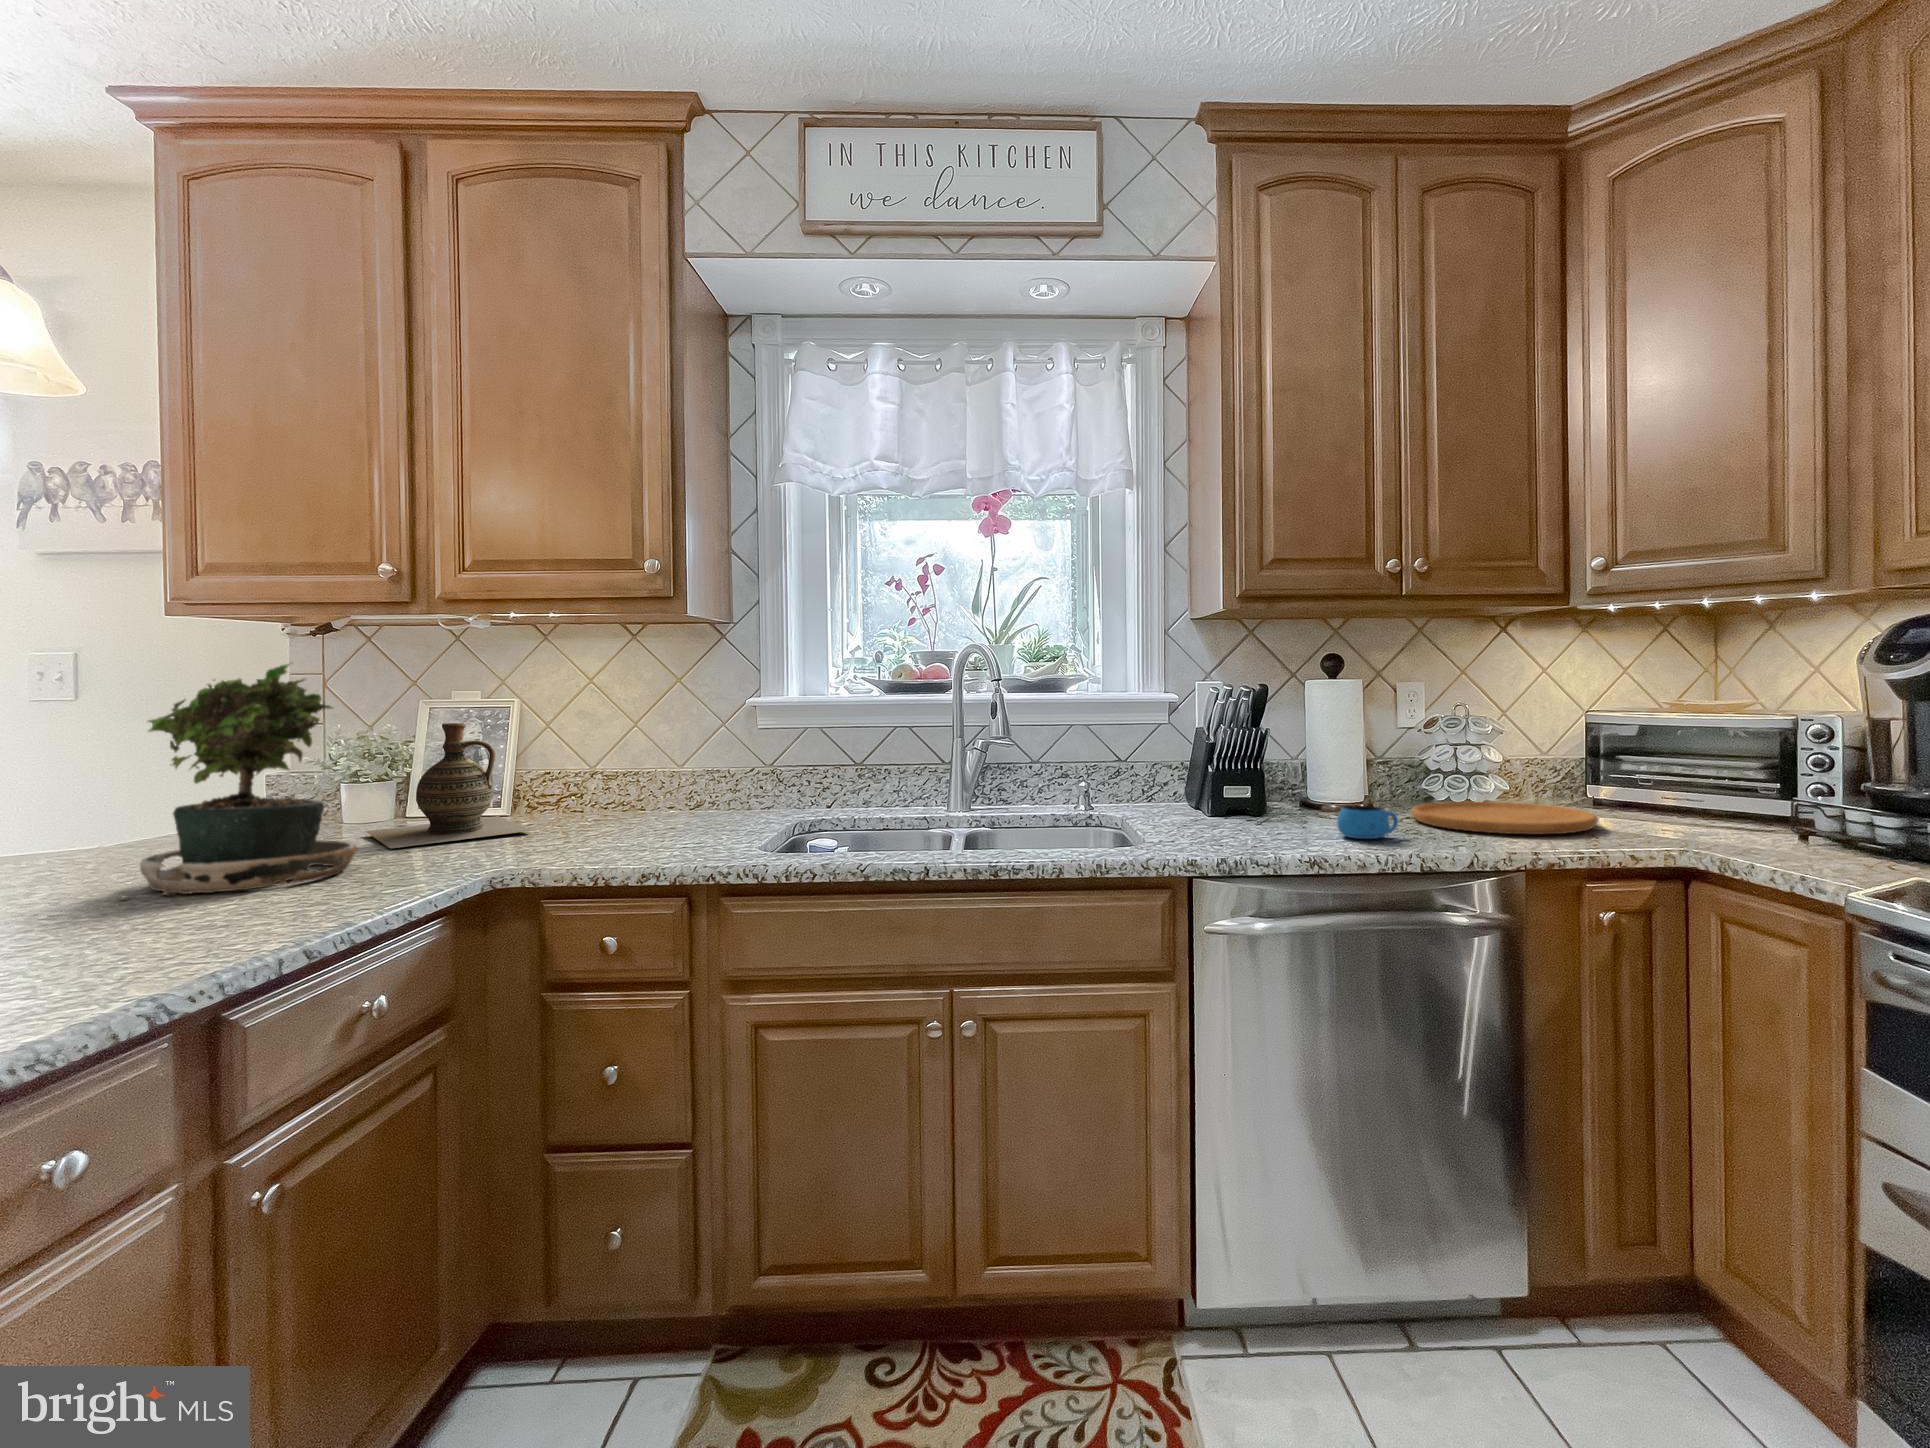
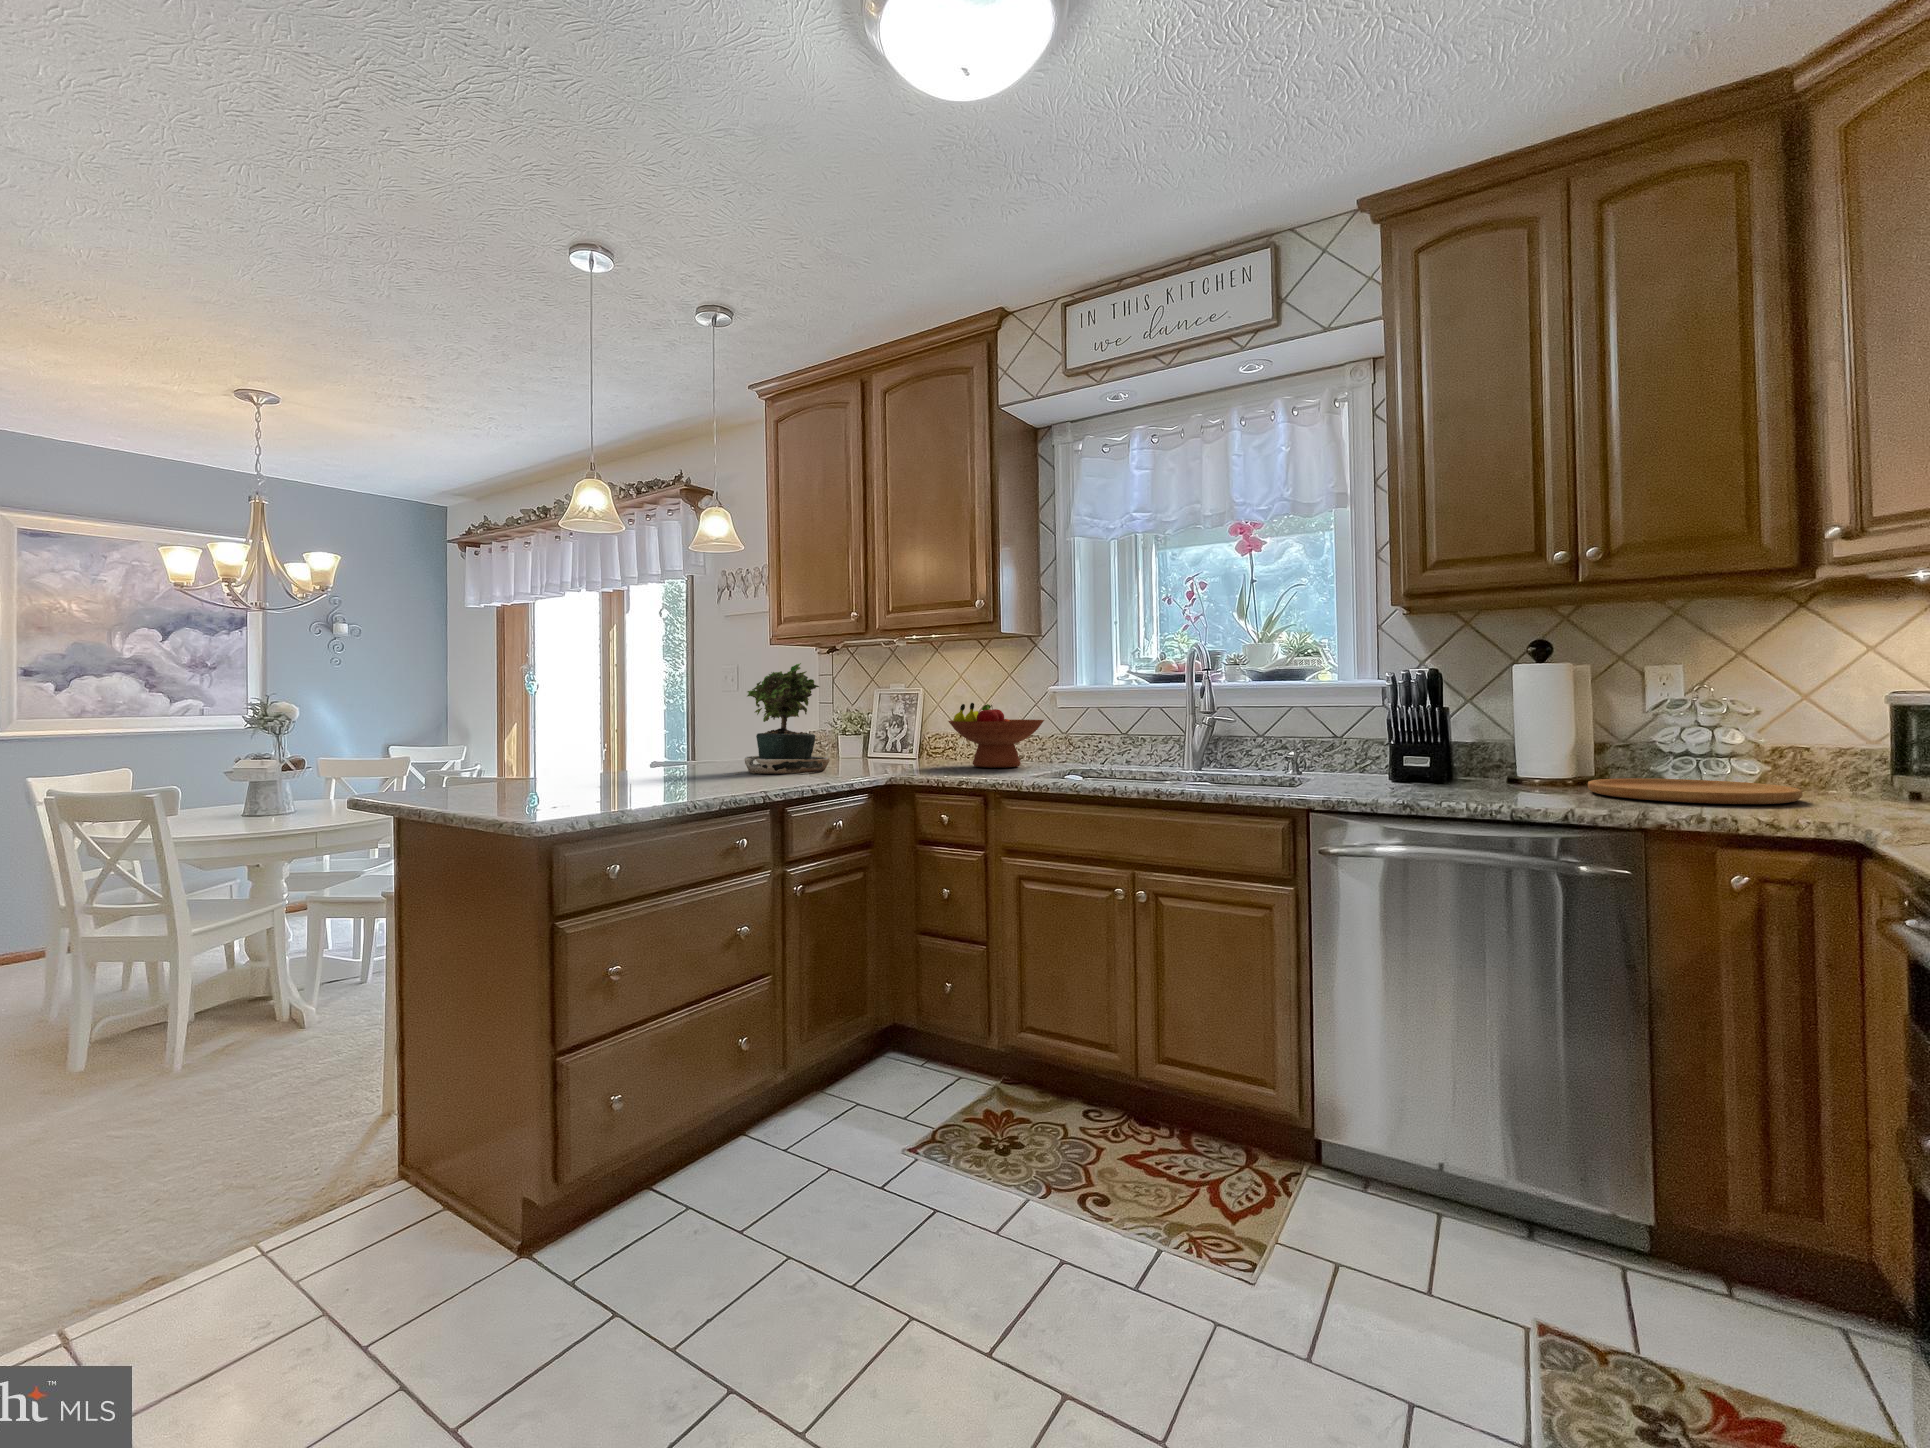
ceramic jug: present [366,723,532,848] -> none [845,699,922,766]
fruit bowl: none [591,731,753,834] -> present [948,703,1044,768]
mug: present [1337,806,1398,839] -> none [1468,769,1532,796]

